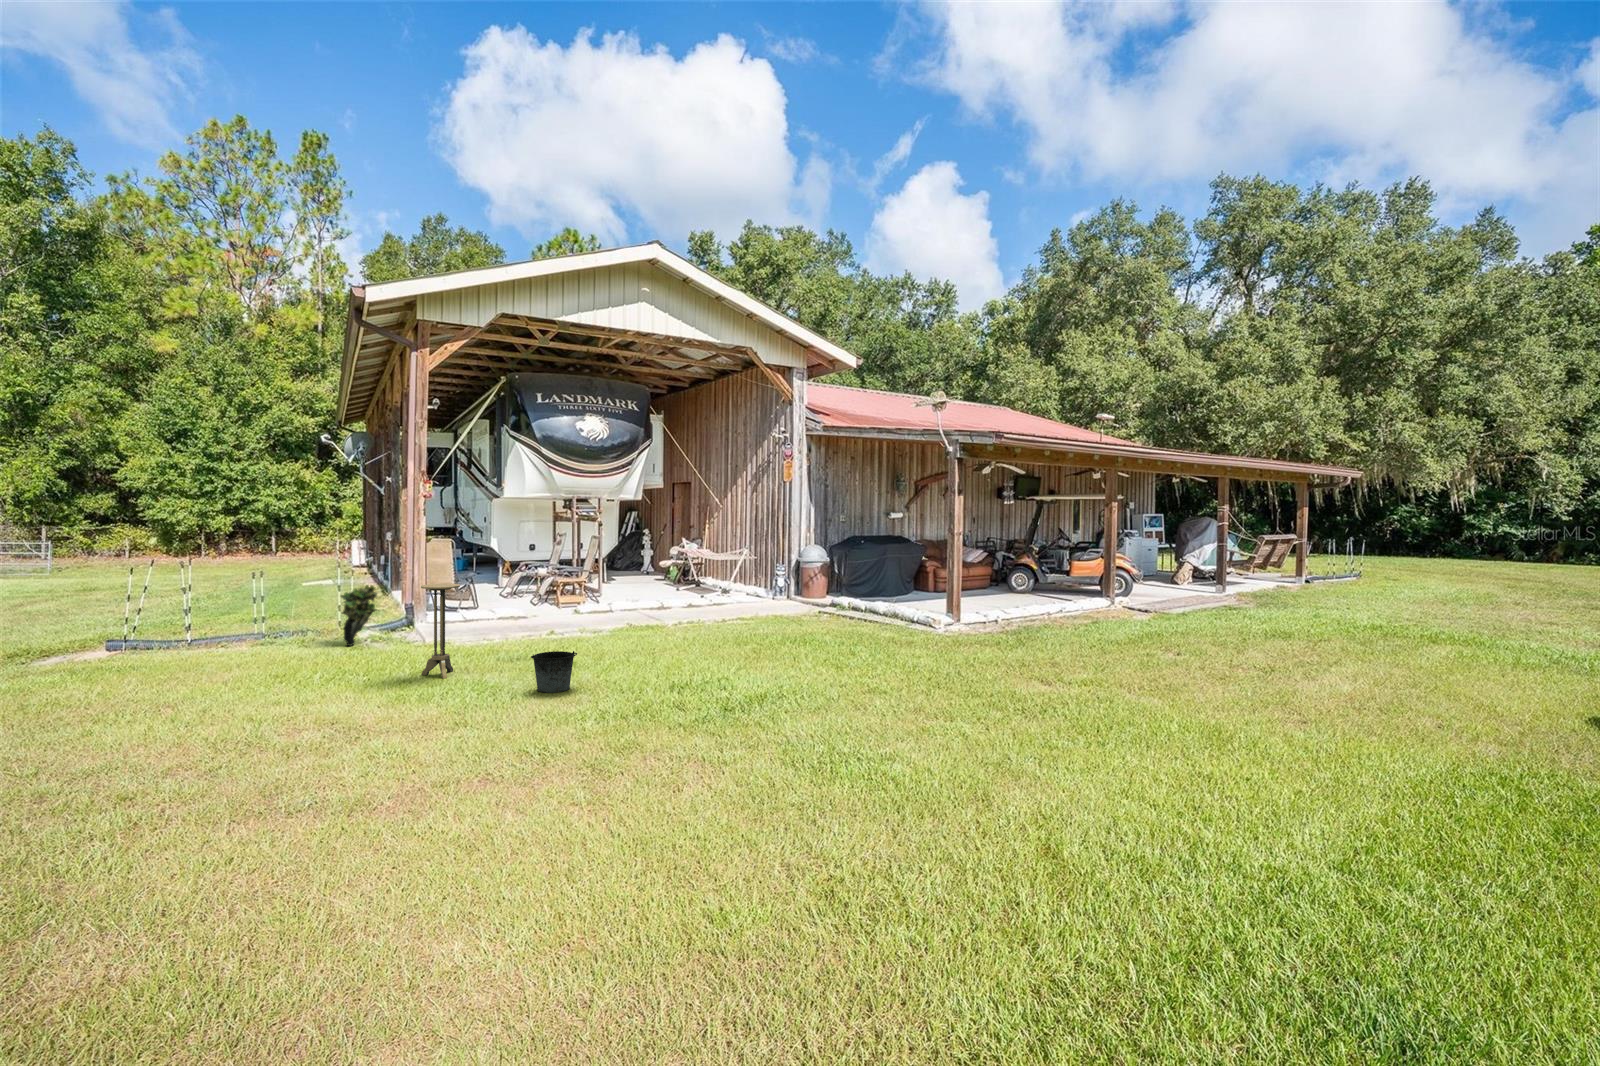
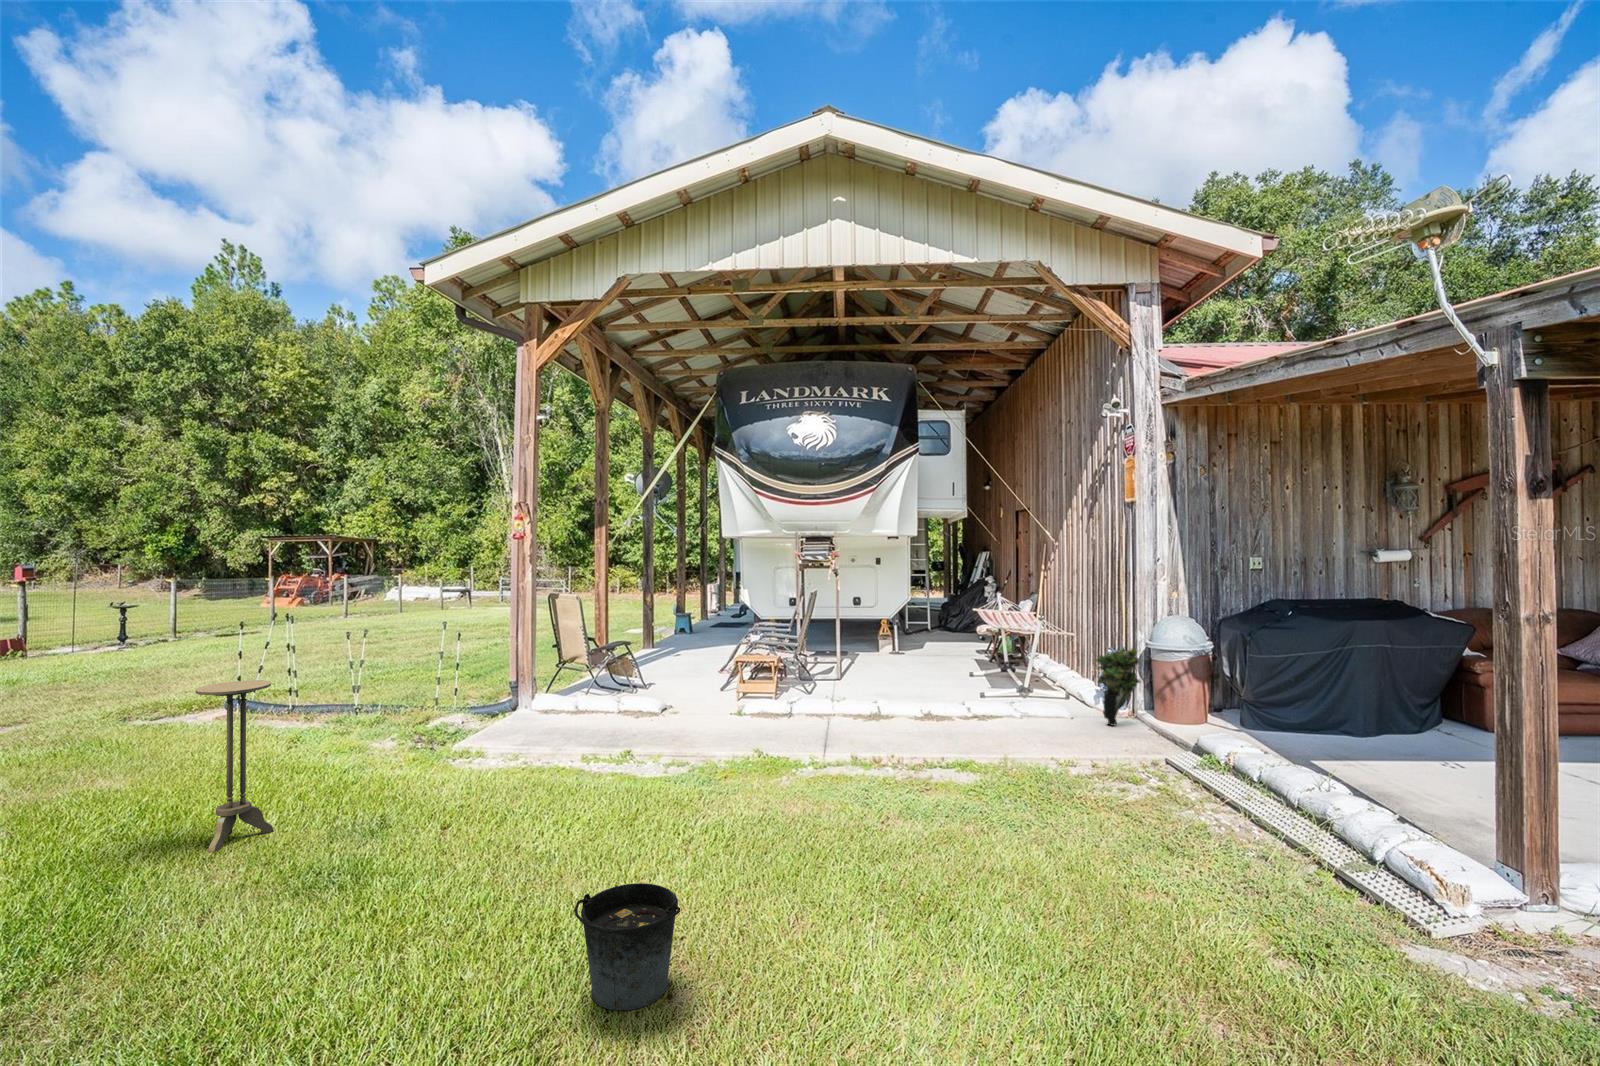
potted plant: present [341,585,377,646] -> present [1096,647,1140,726]
bucket: present [531,651,577,693] -> present [575,883,680,1011]

